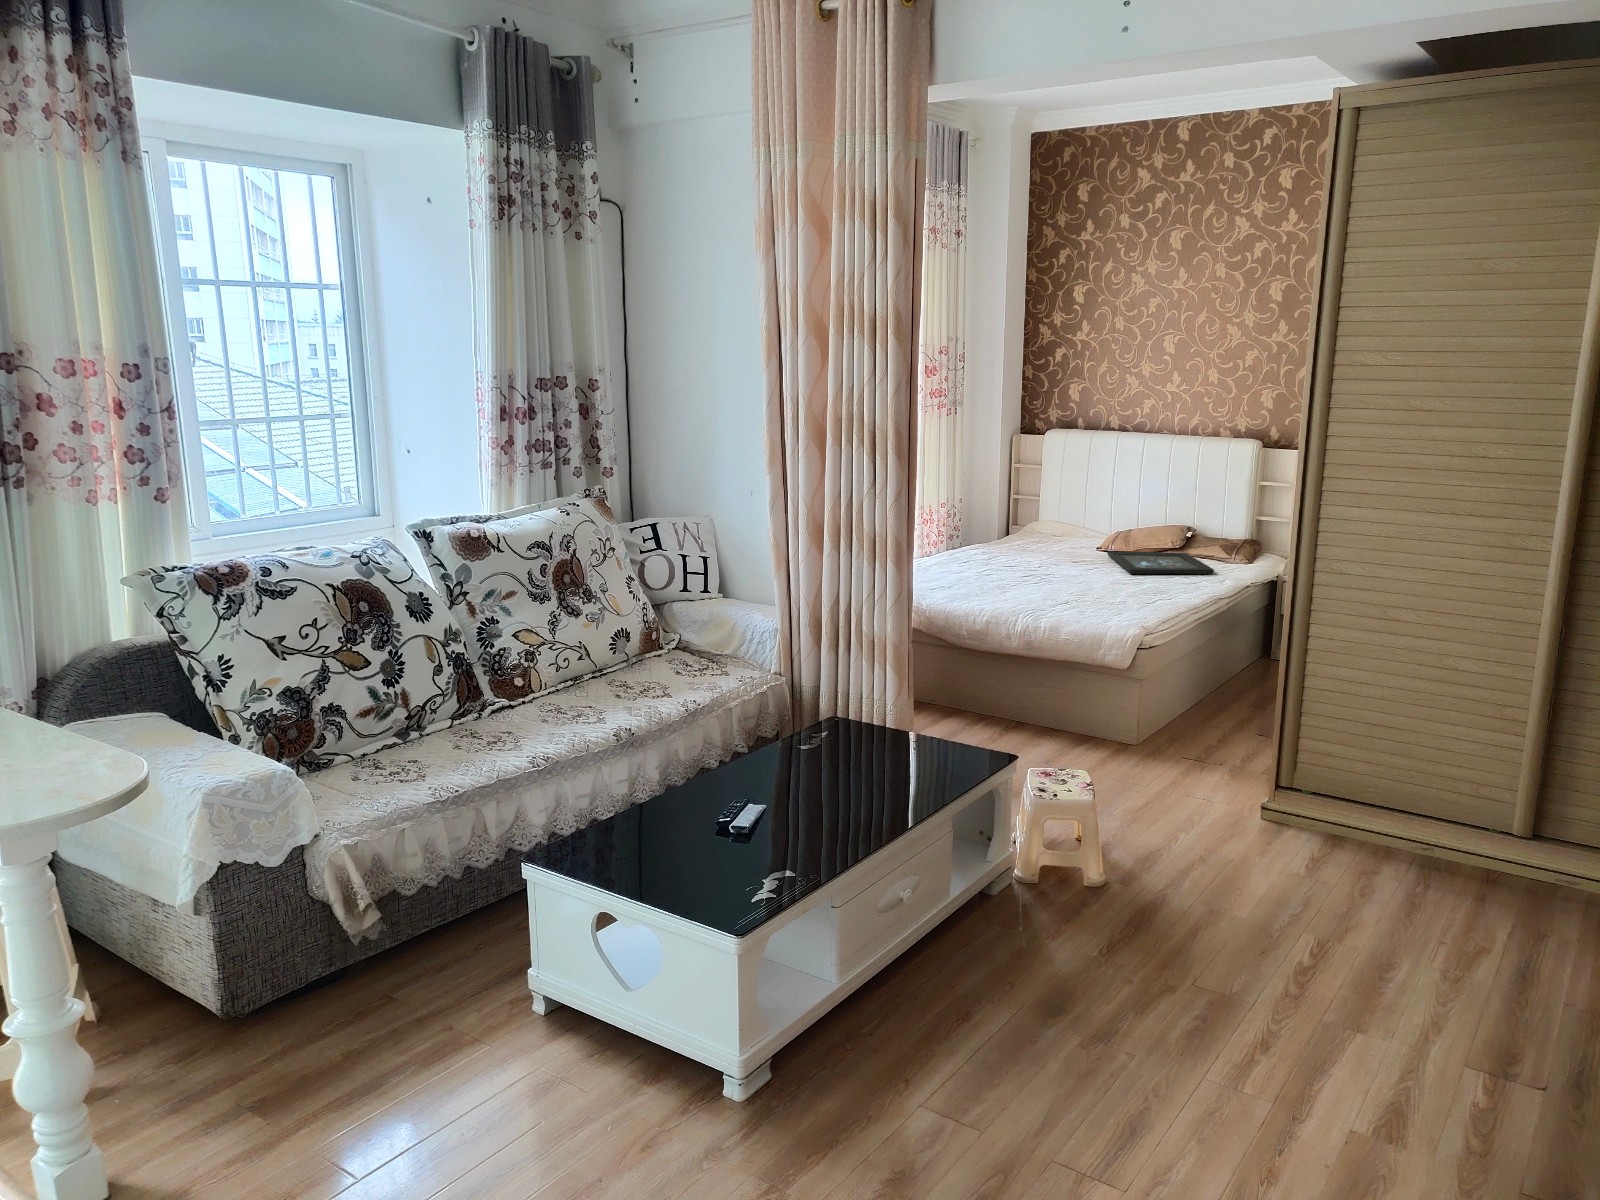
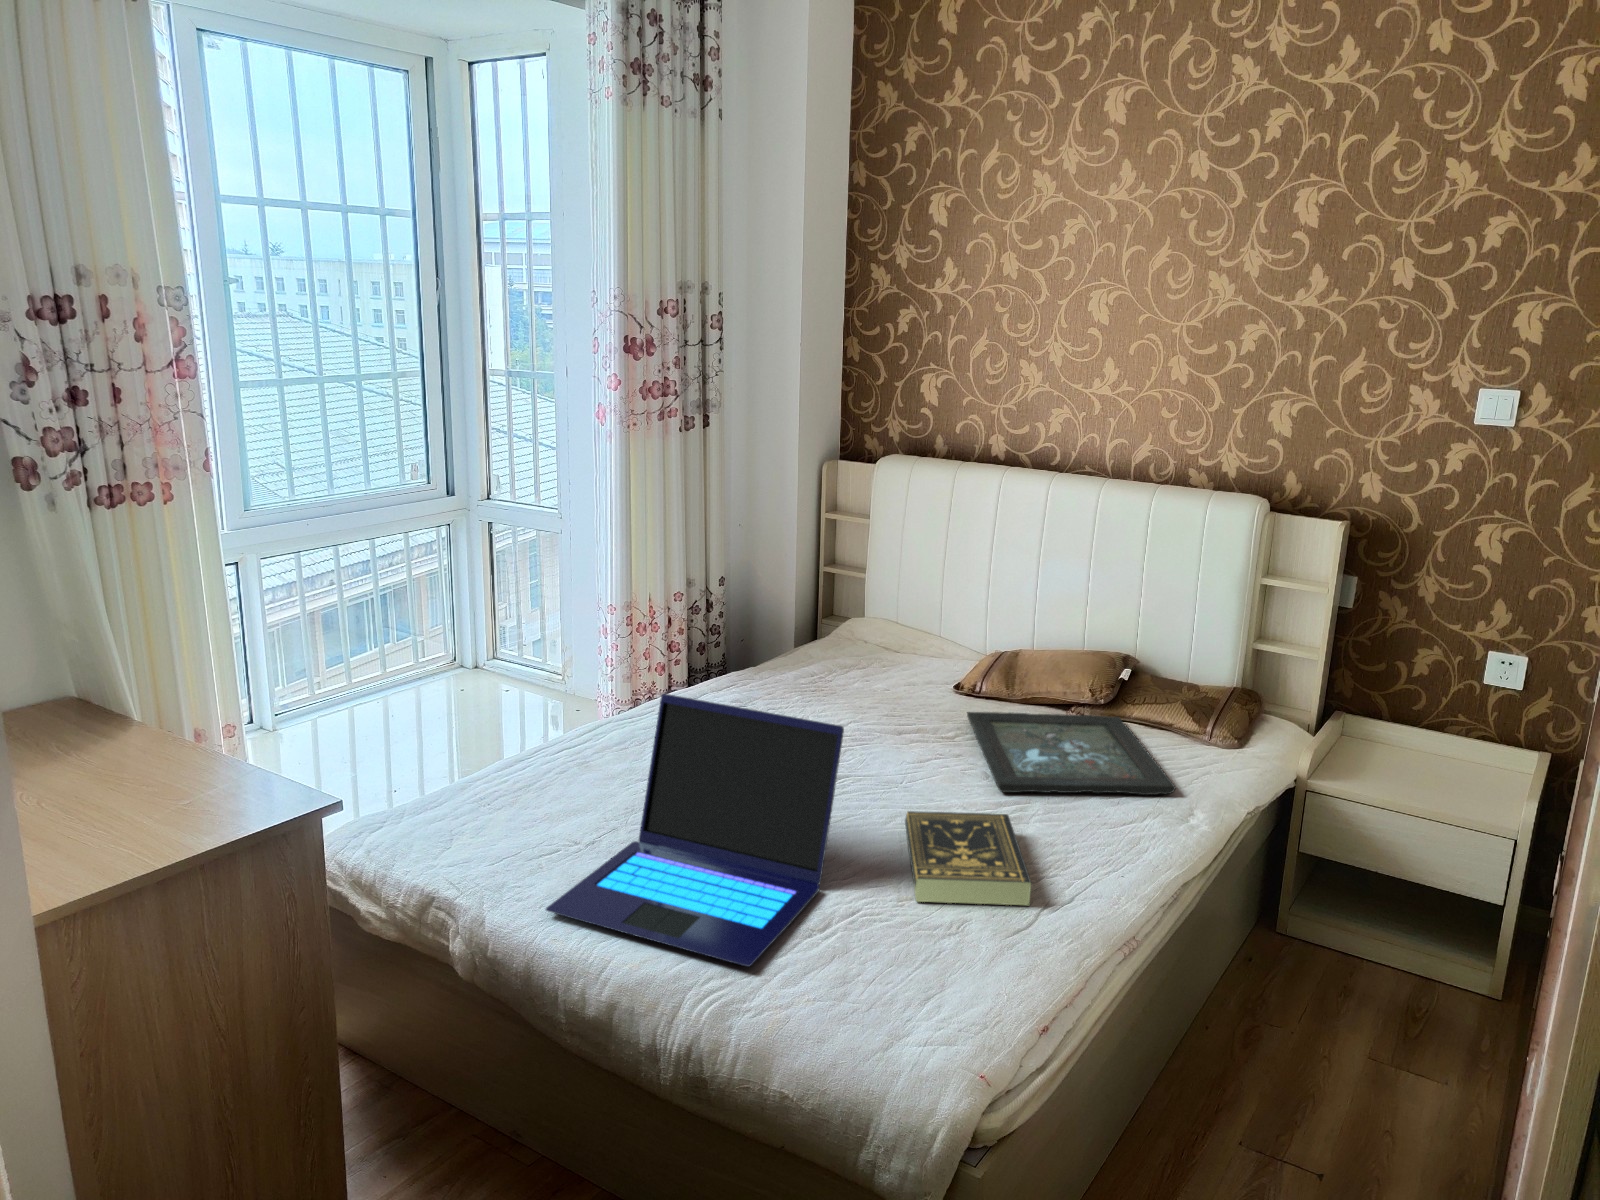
laptop: none [948,520,1066,609] -> present [546,694,844,967]
book: none [1089,574,1150,598] -> present [905,811,1031,905]

